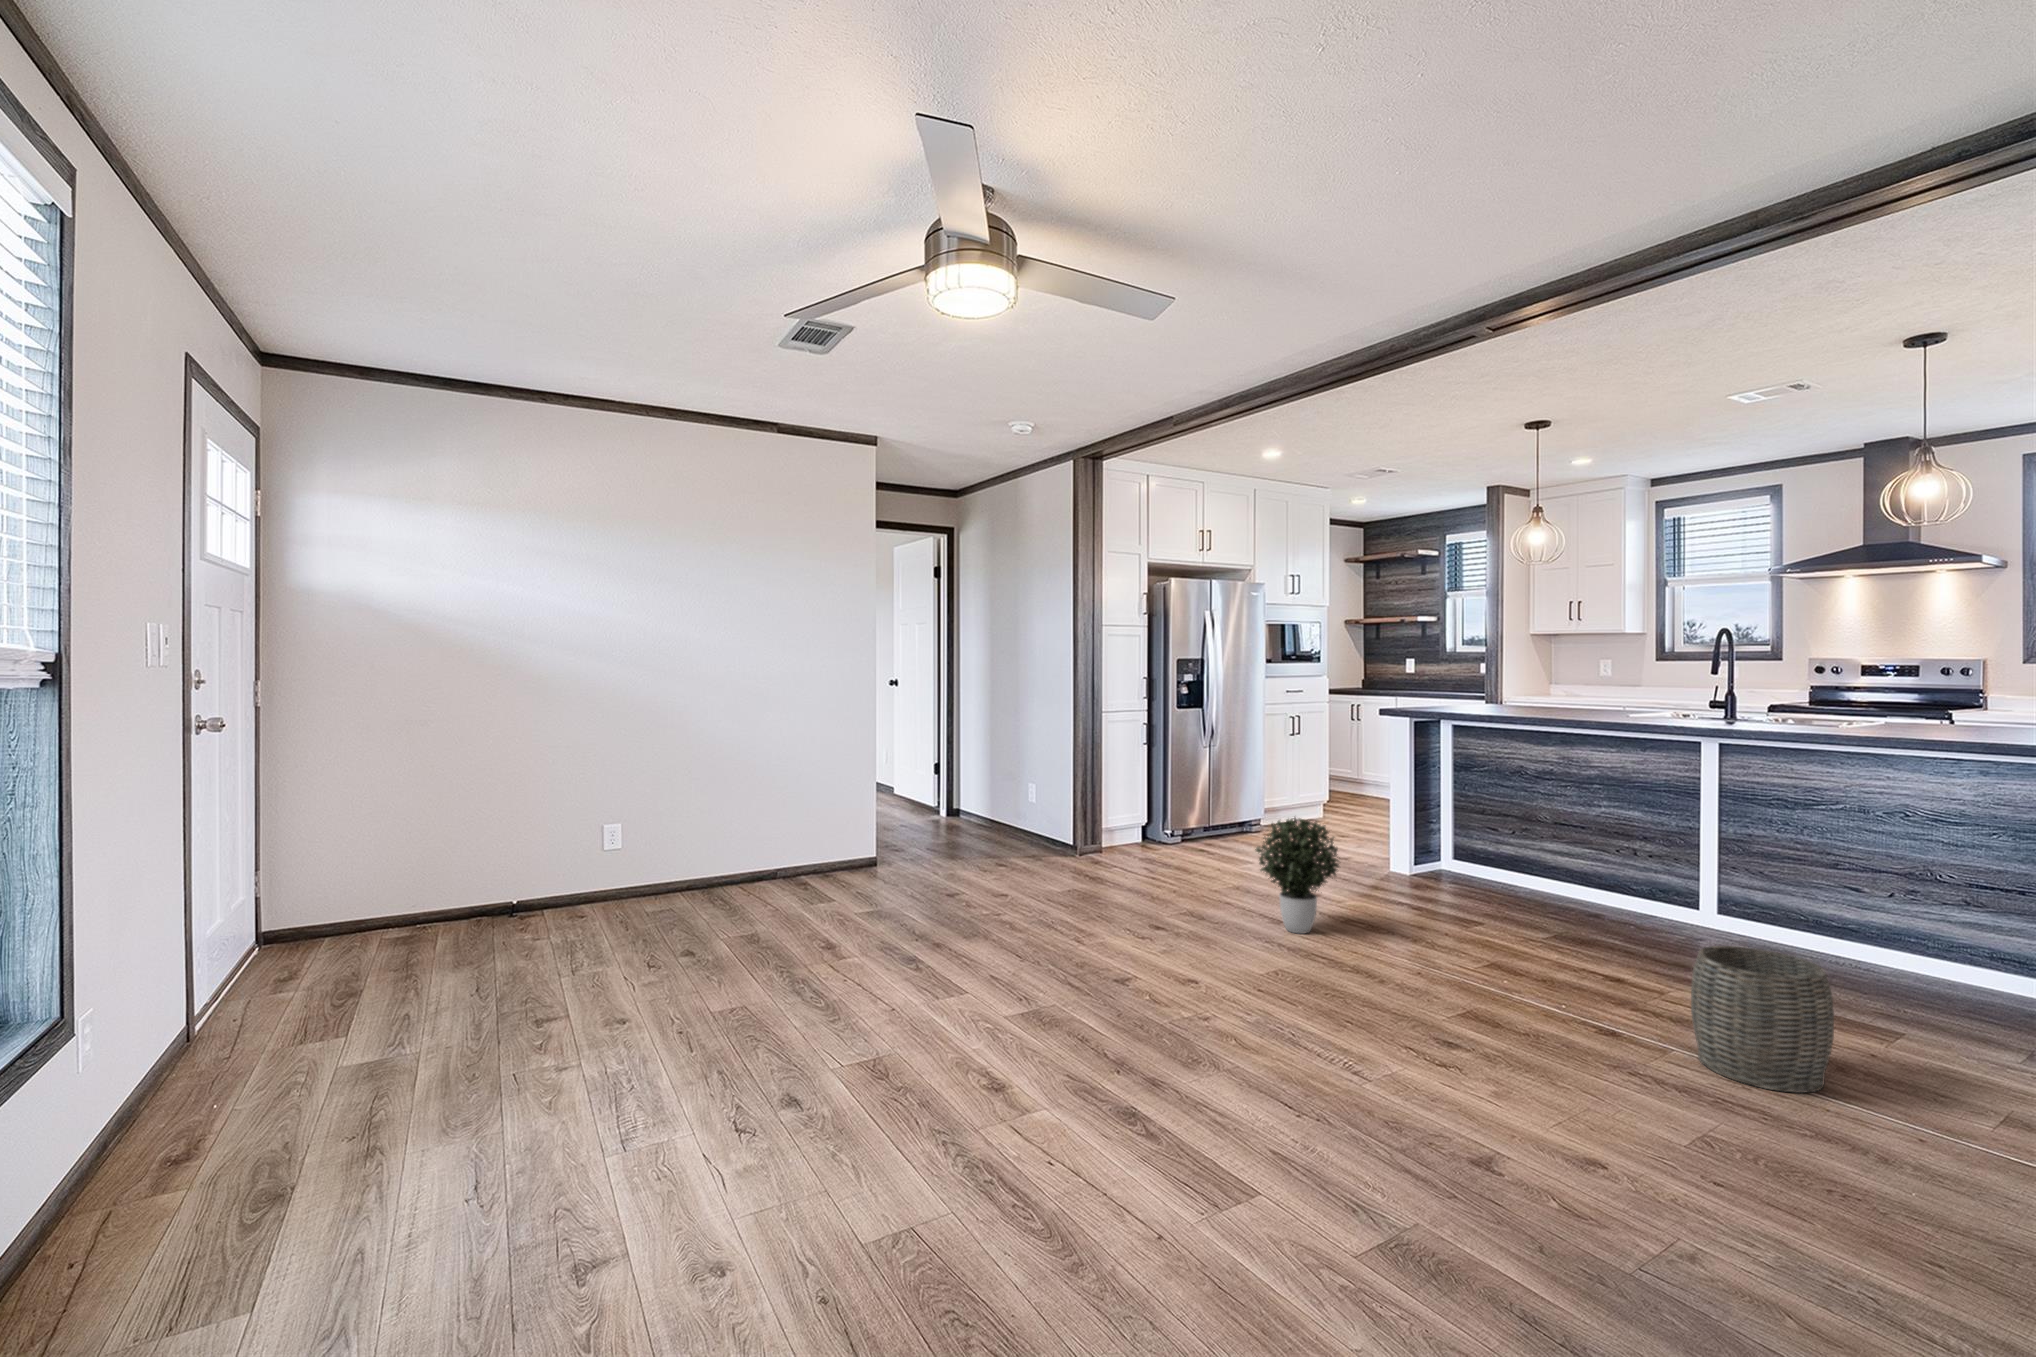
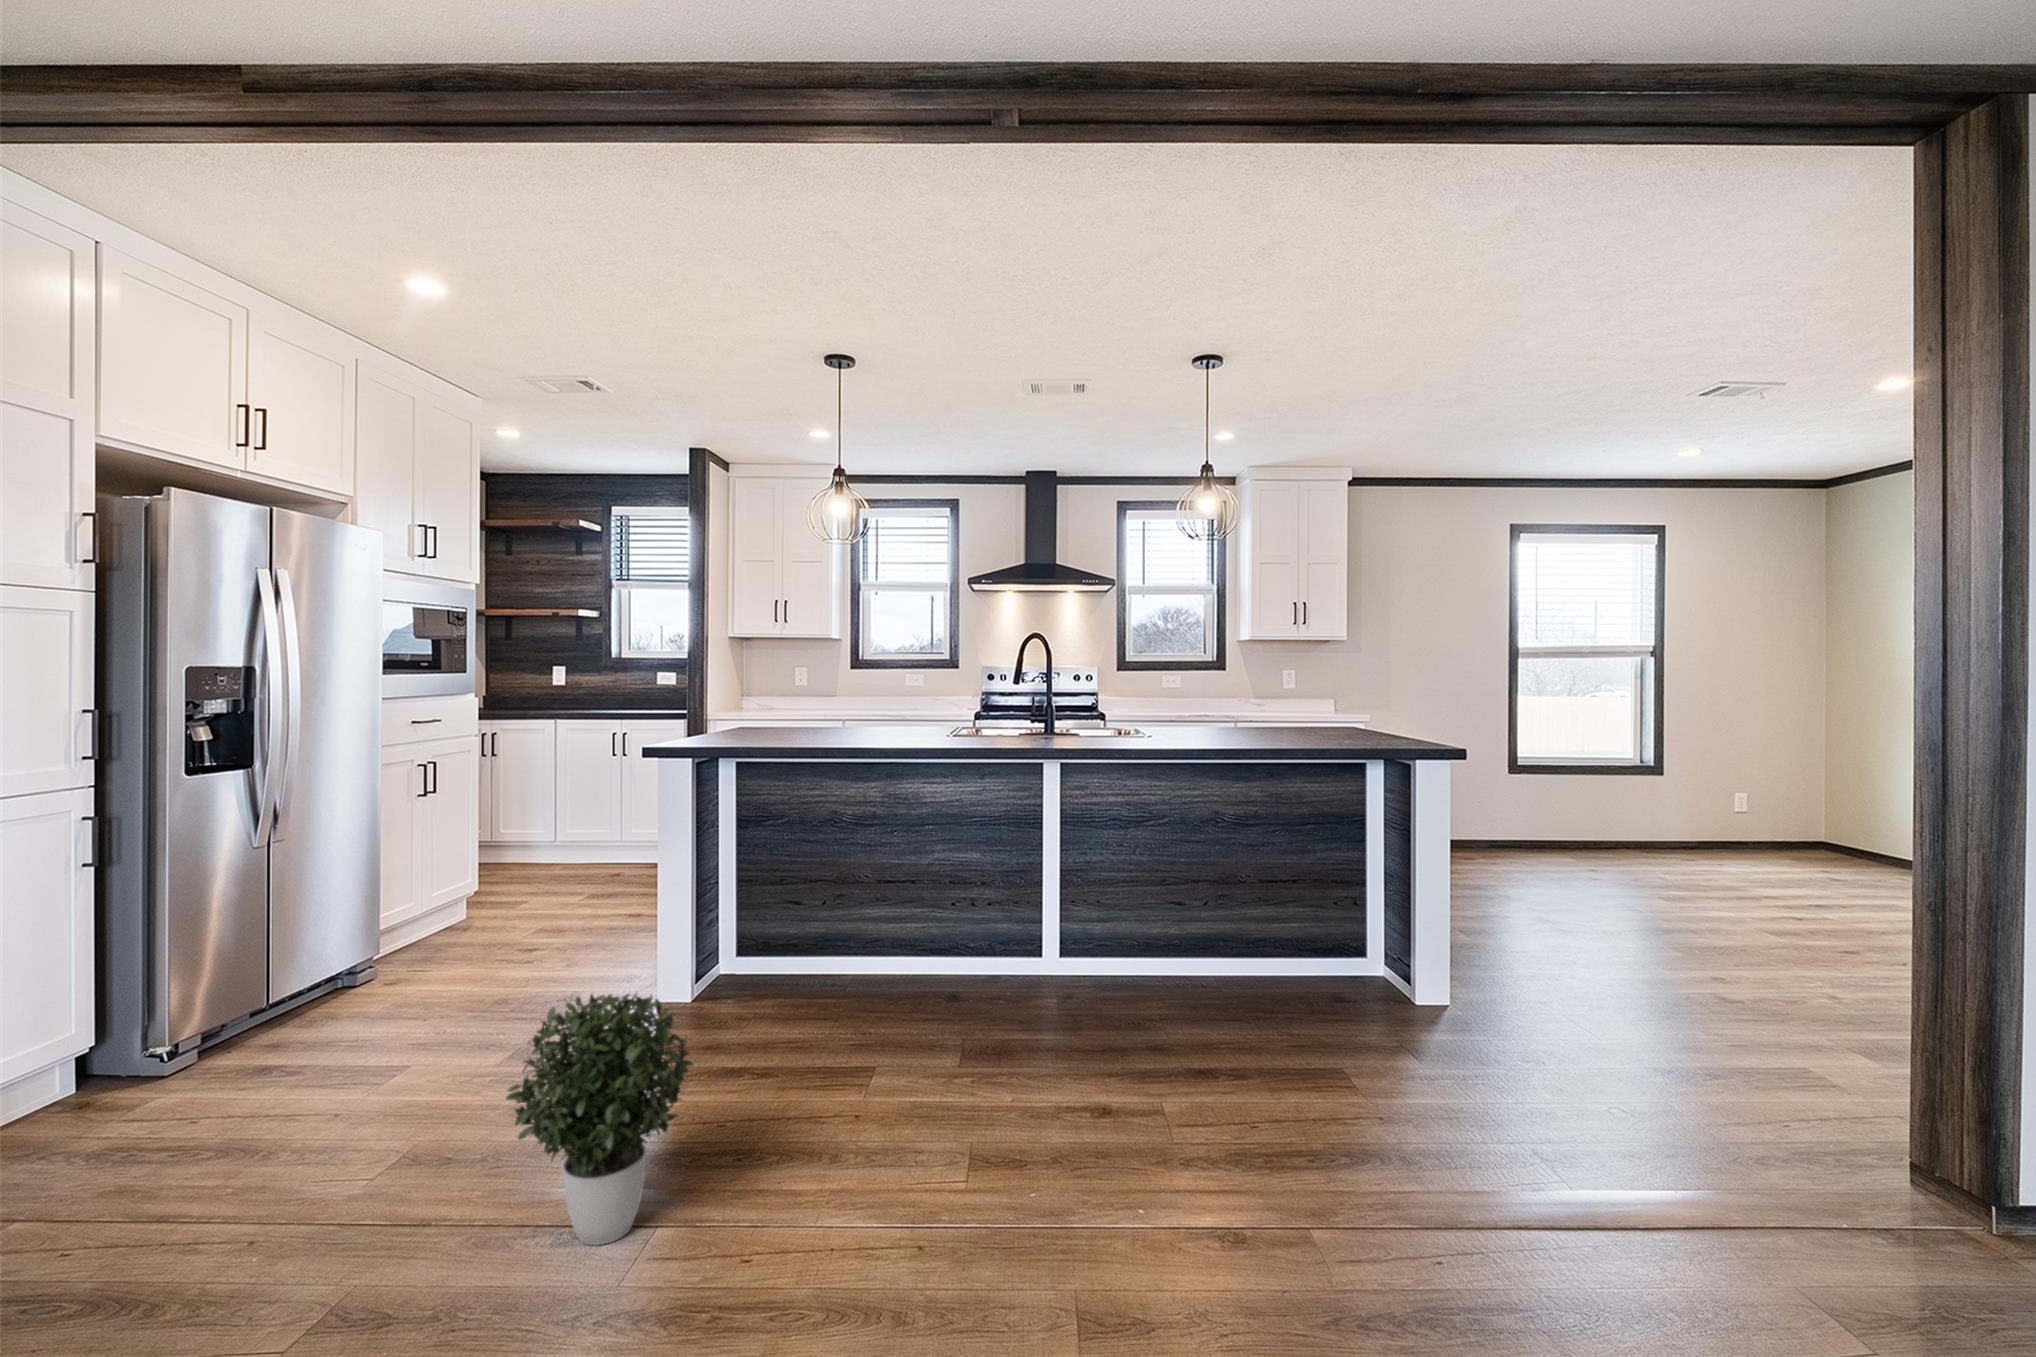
woven basket: present [1691,946,1834,1093] -> none [1290,1046,1448,1262]

